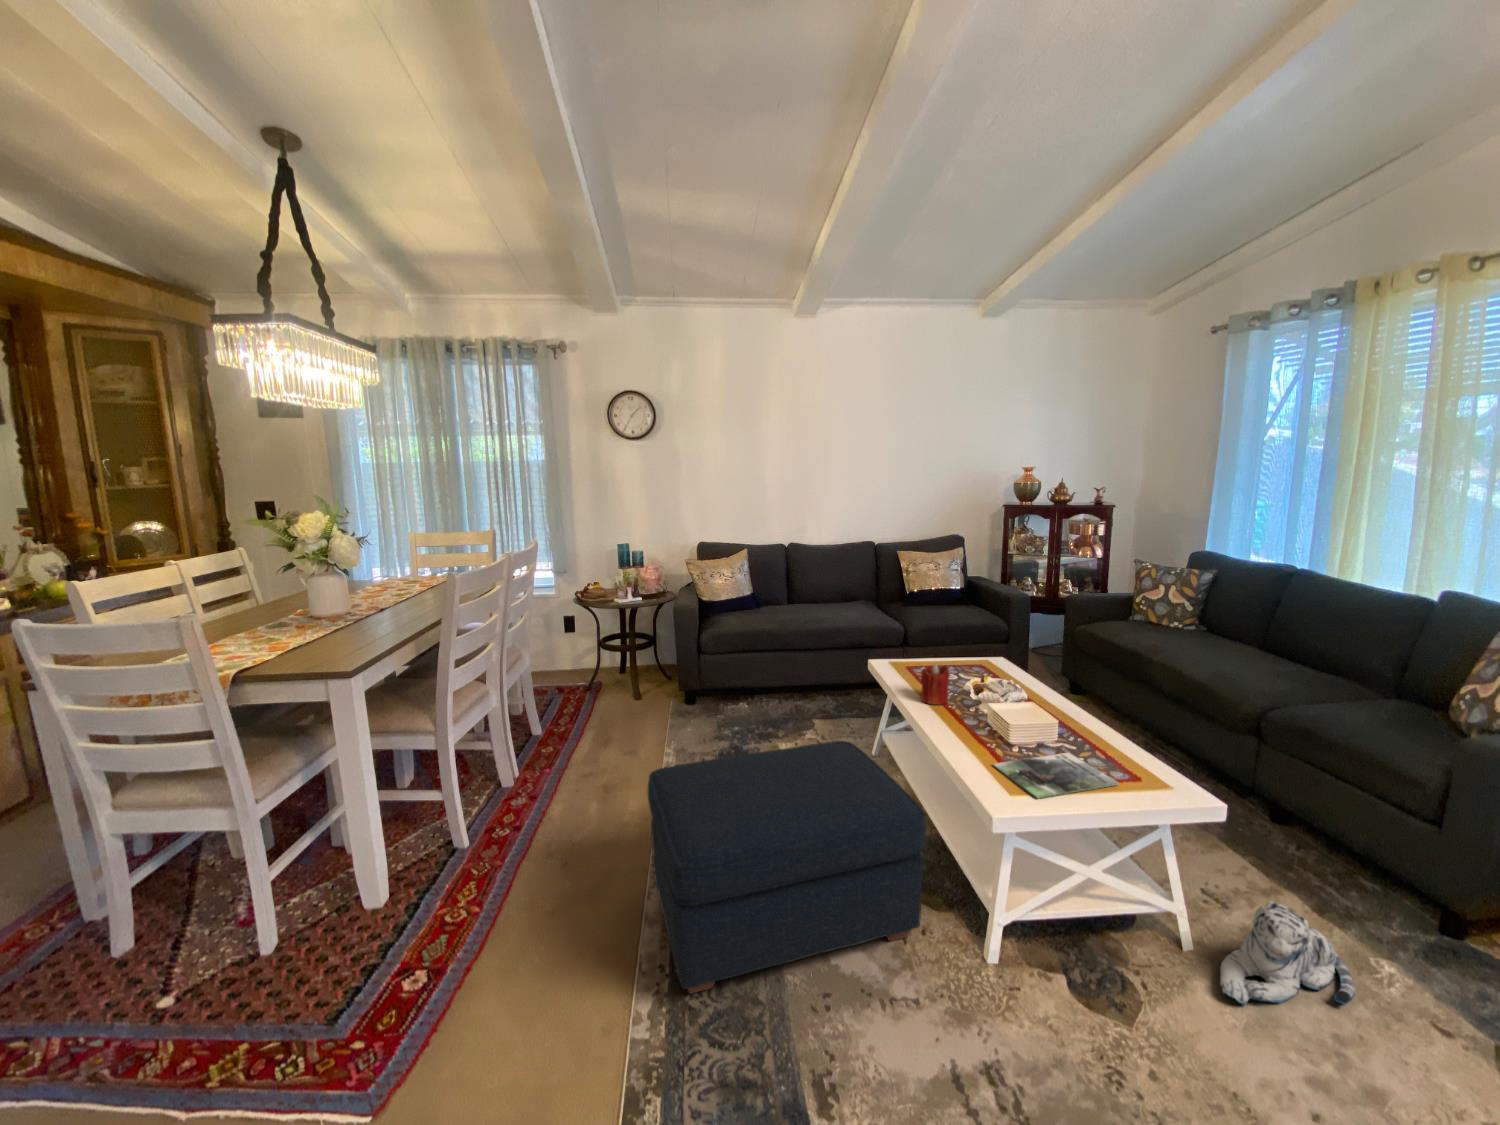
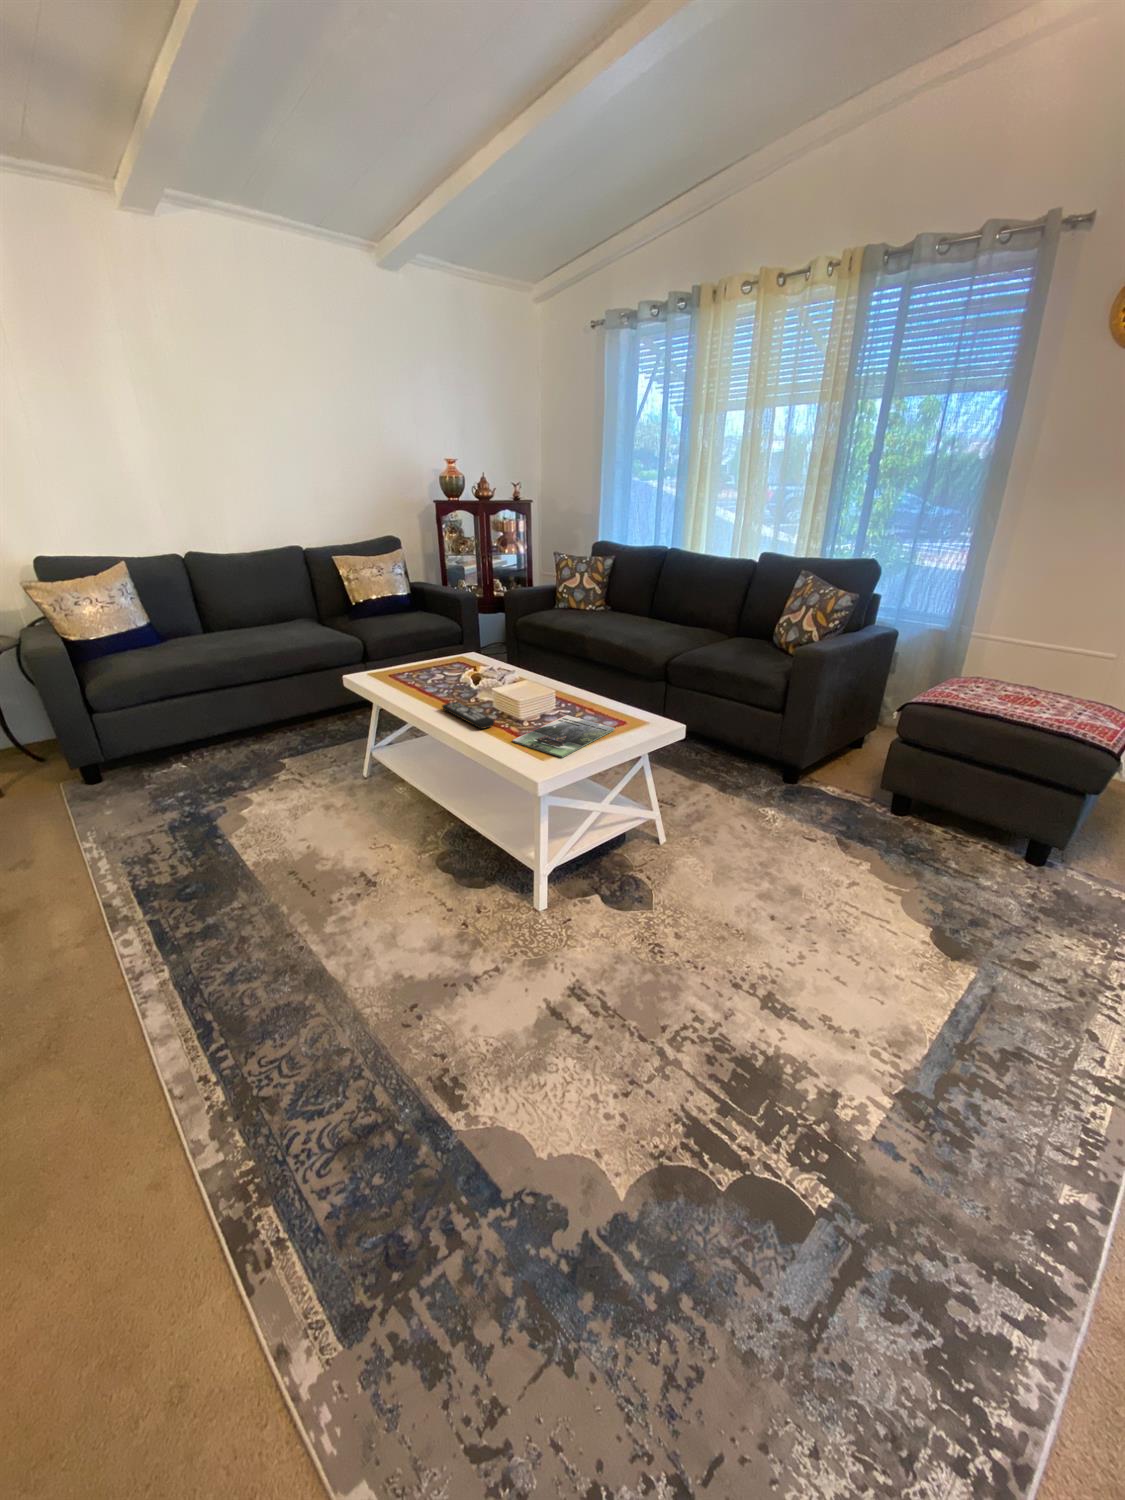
candle: present [921,664,949,705] -> none [410,660,443,704]
remote control: none [941,709,984,744] -> present [442,702,495,729]
ottoman: present [648,741,926,994] -> none [101,760,477,1084]
plush toy: present [1220,901,1355,1005] -> none [690,787,761,865]

